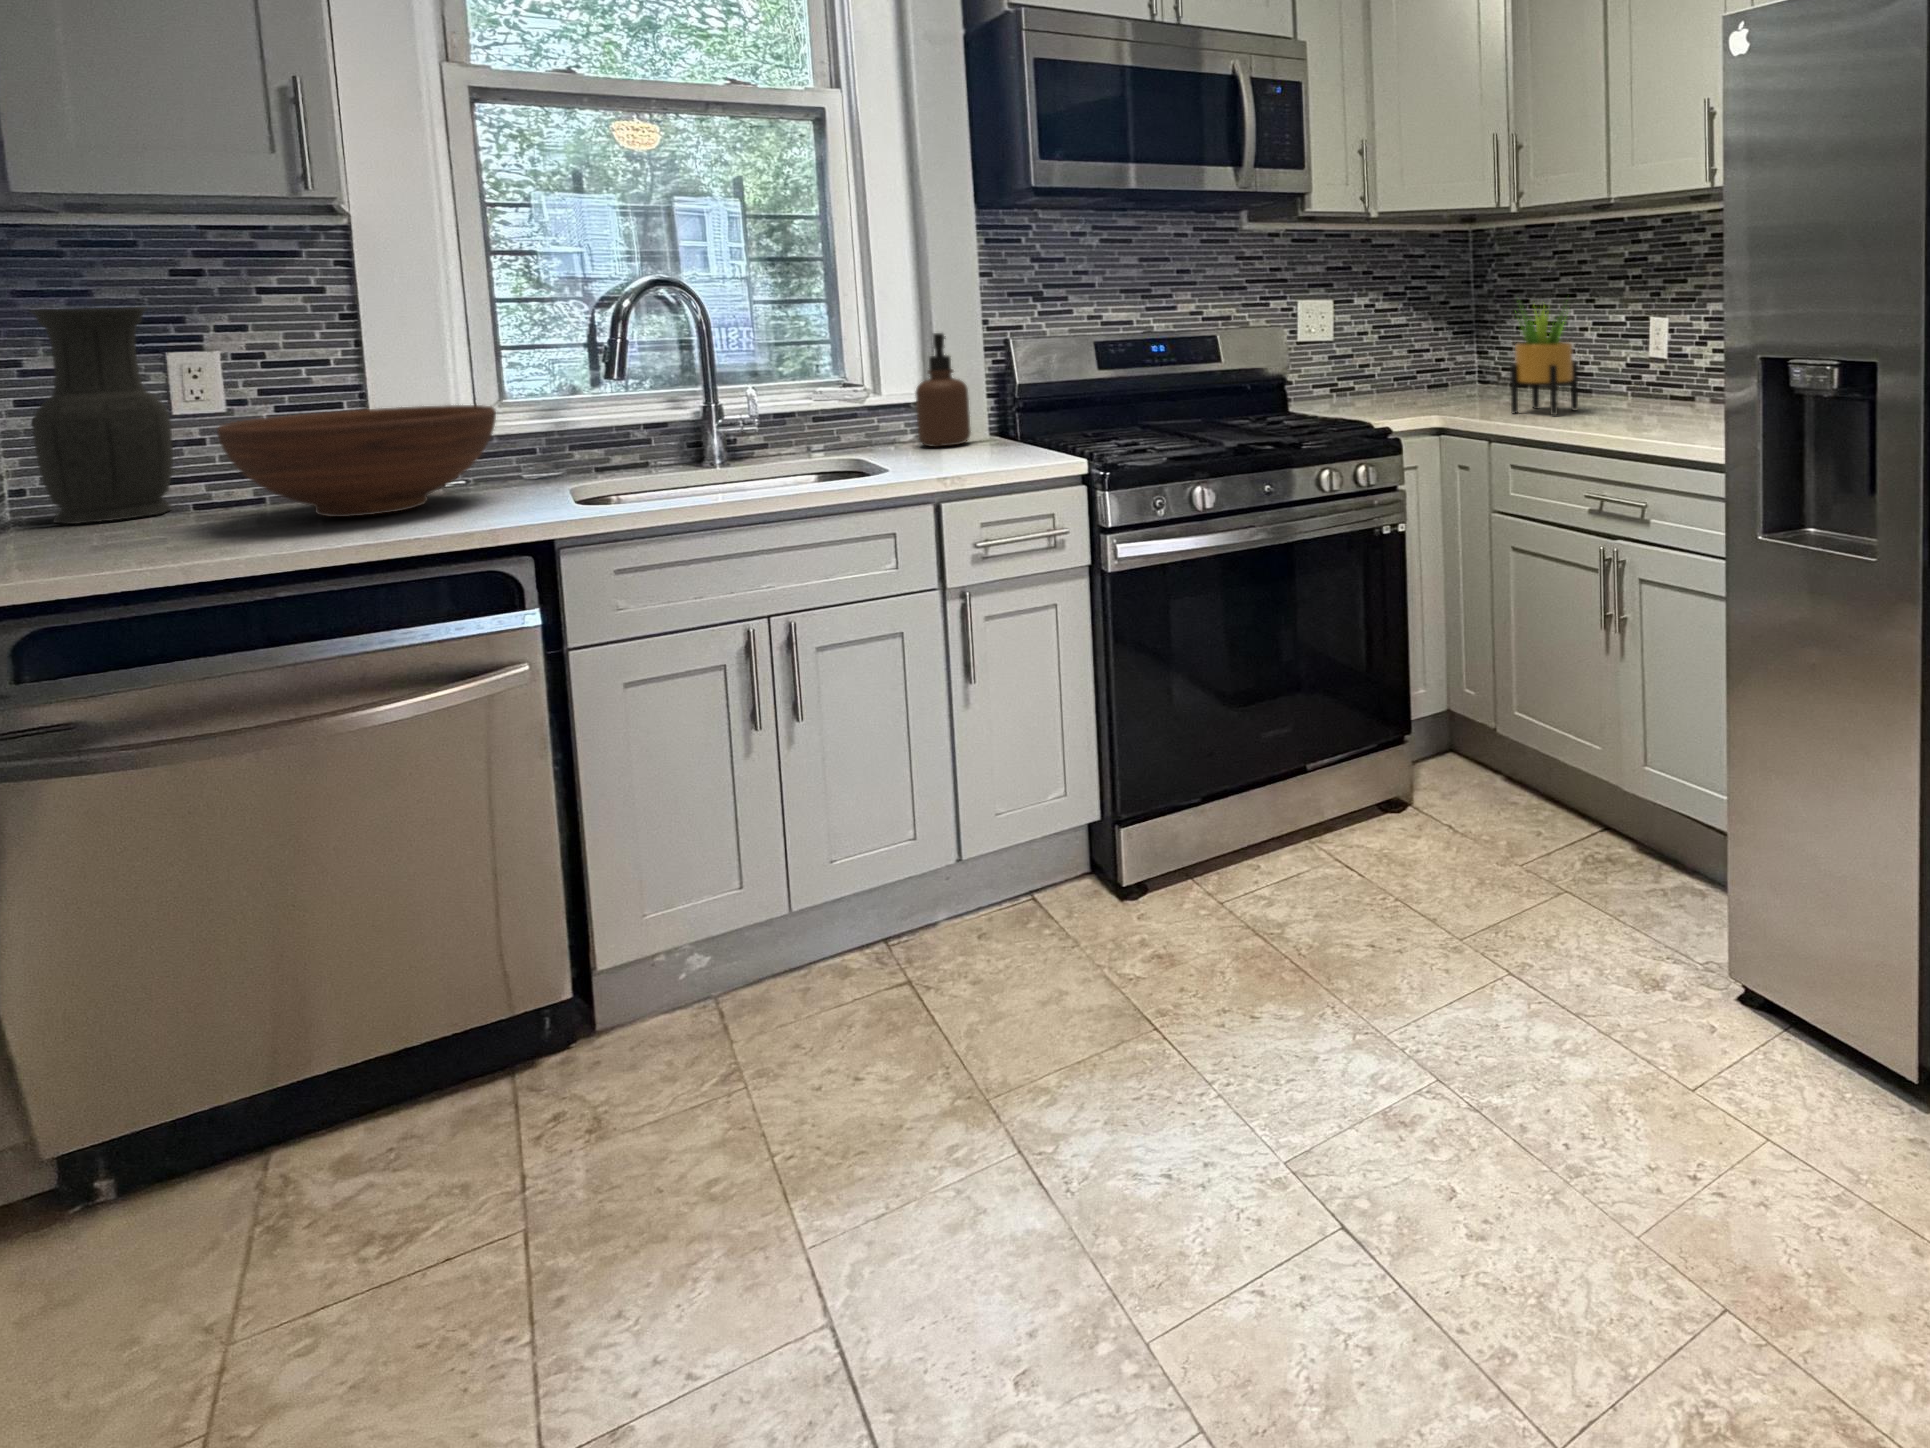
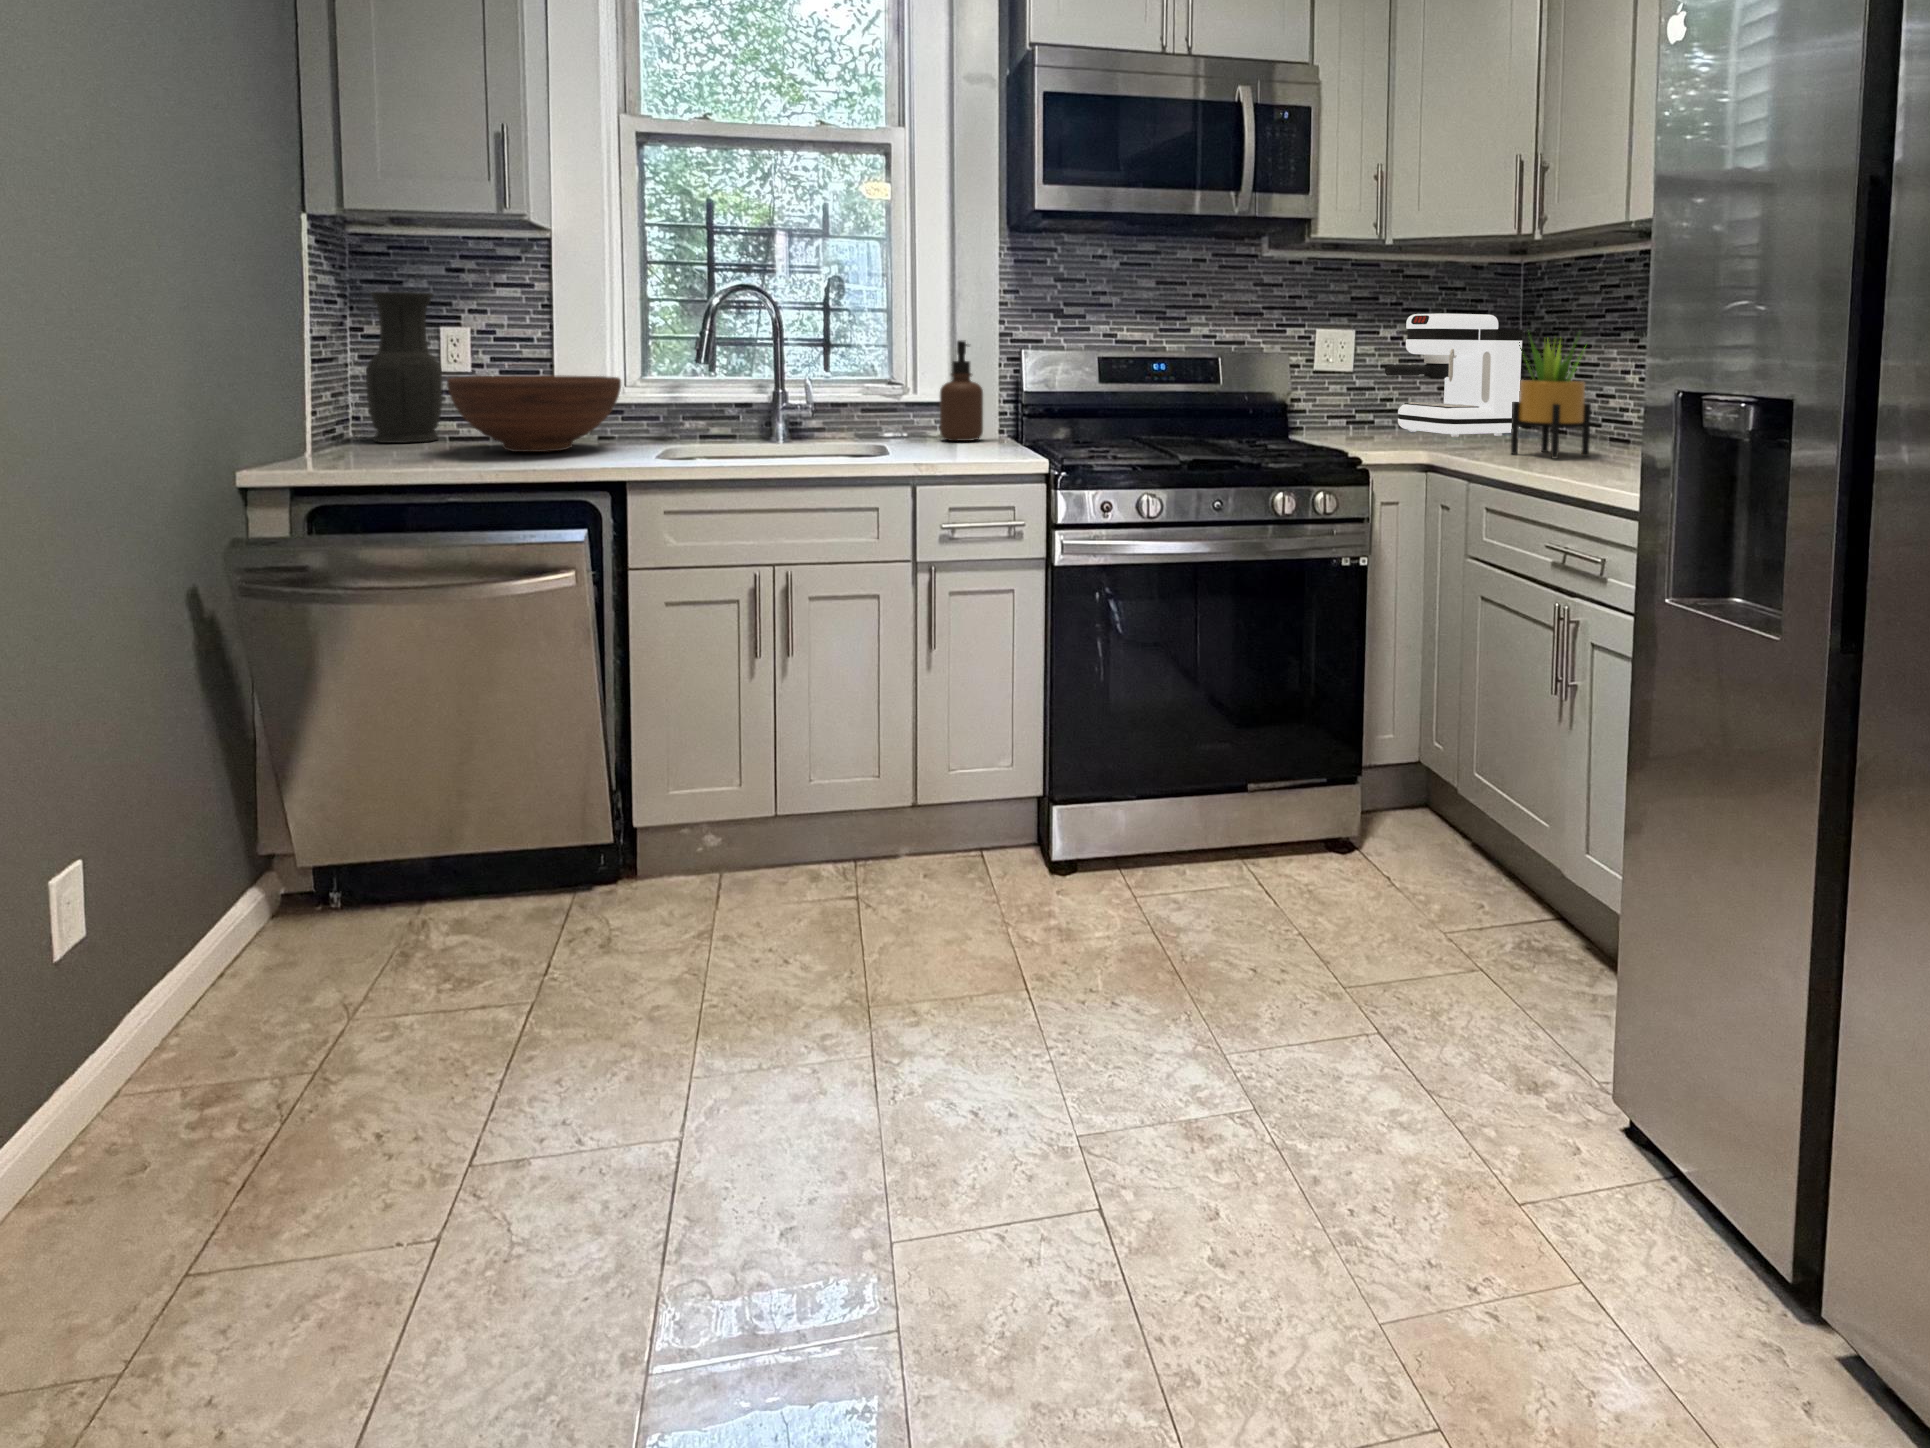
coffee maker: none [1373,281,1497,399] -> present [1385,314,1523,437]

